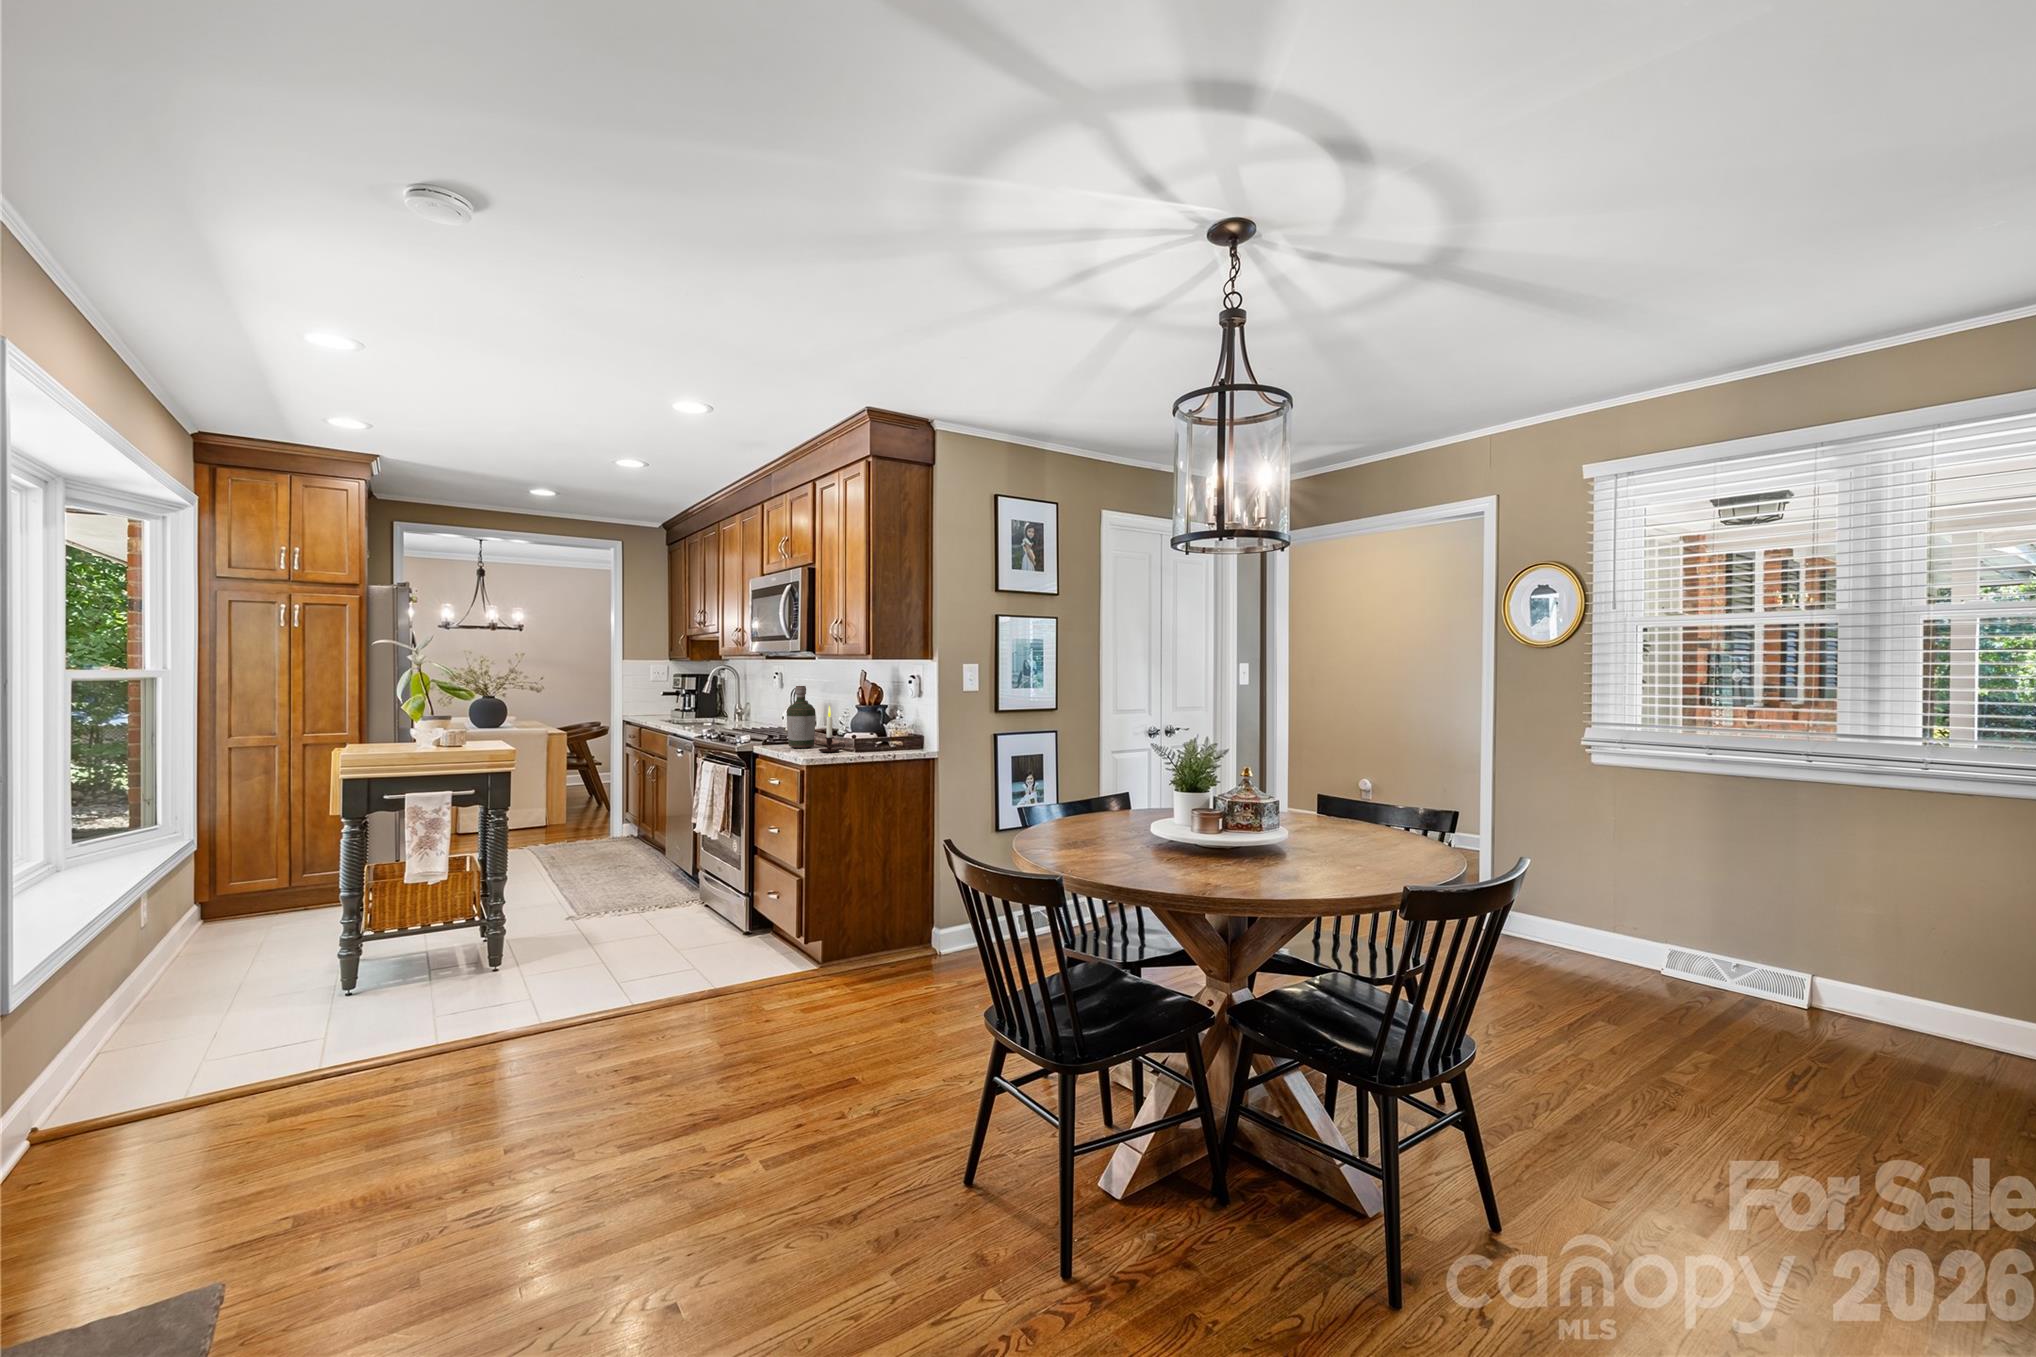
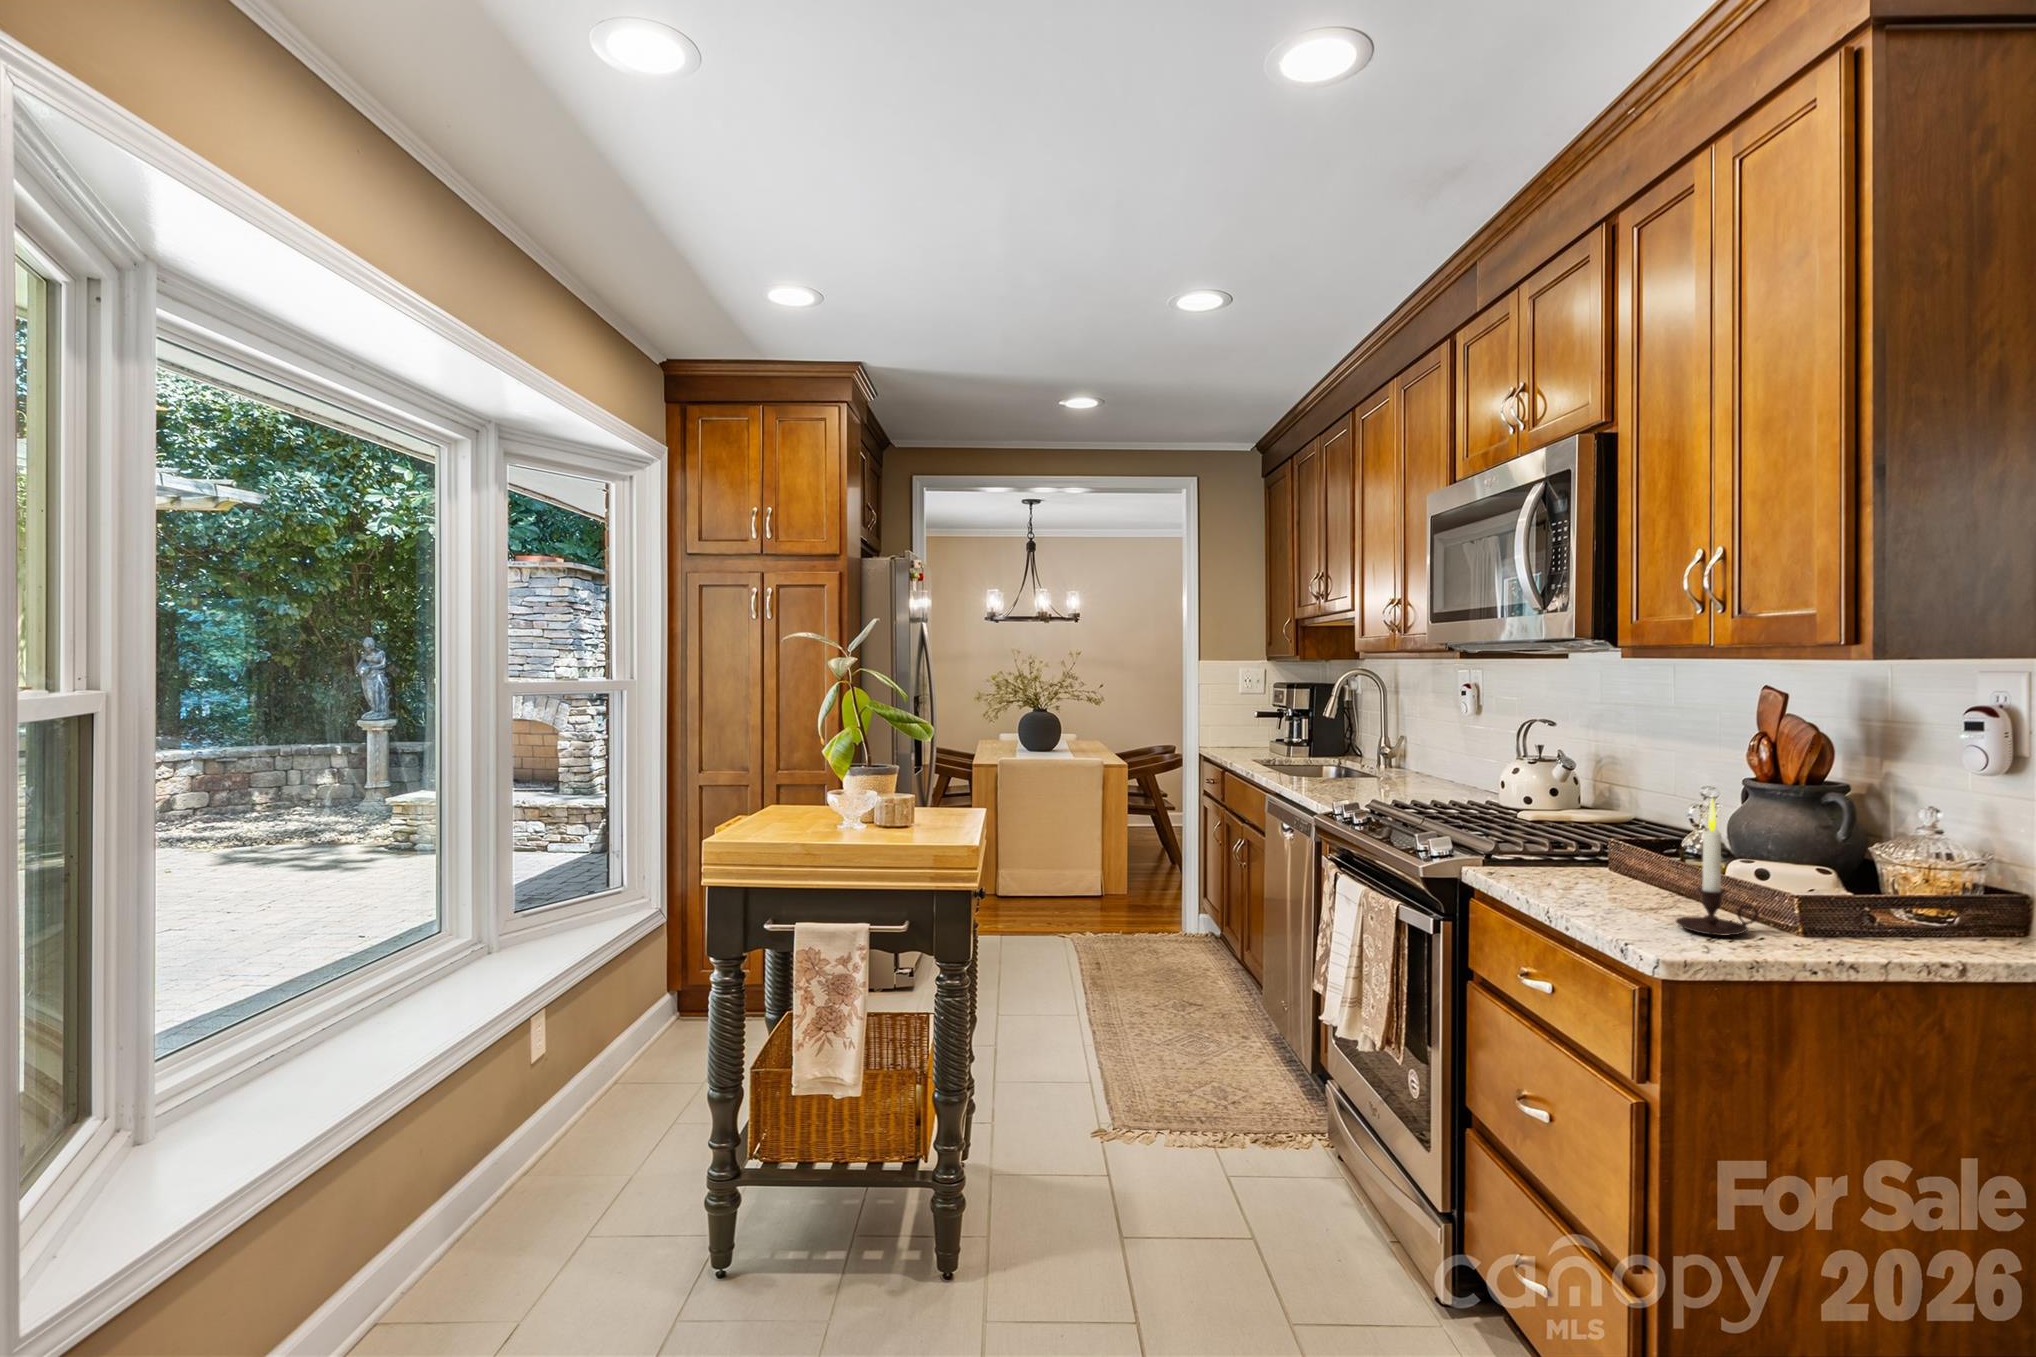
bottle: present [787,686,815,748] -> none [1556,733,1641,898]

